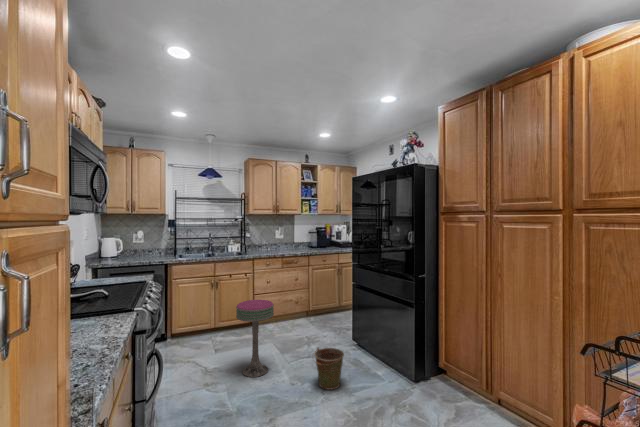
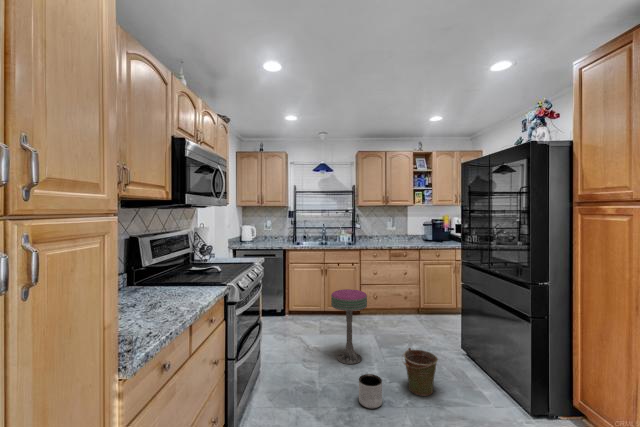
planter: none [278,379,300,413] -> present [359,374,382,408]

